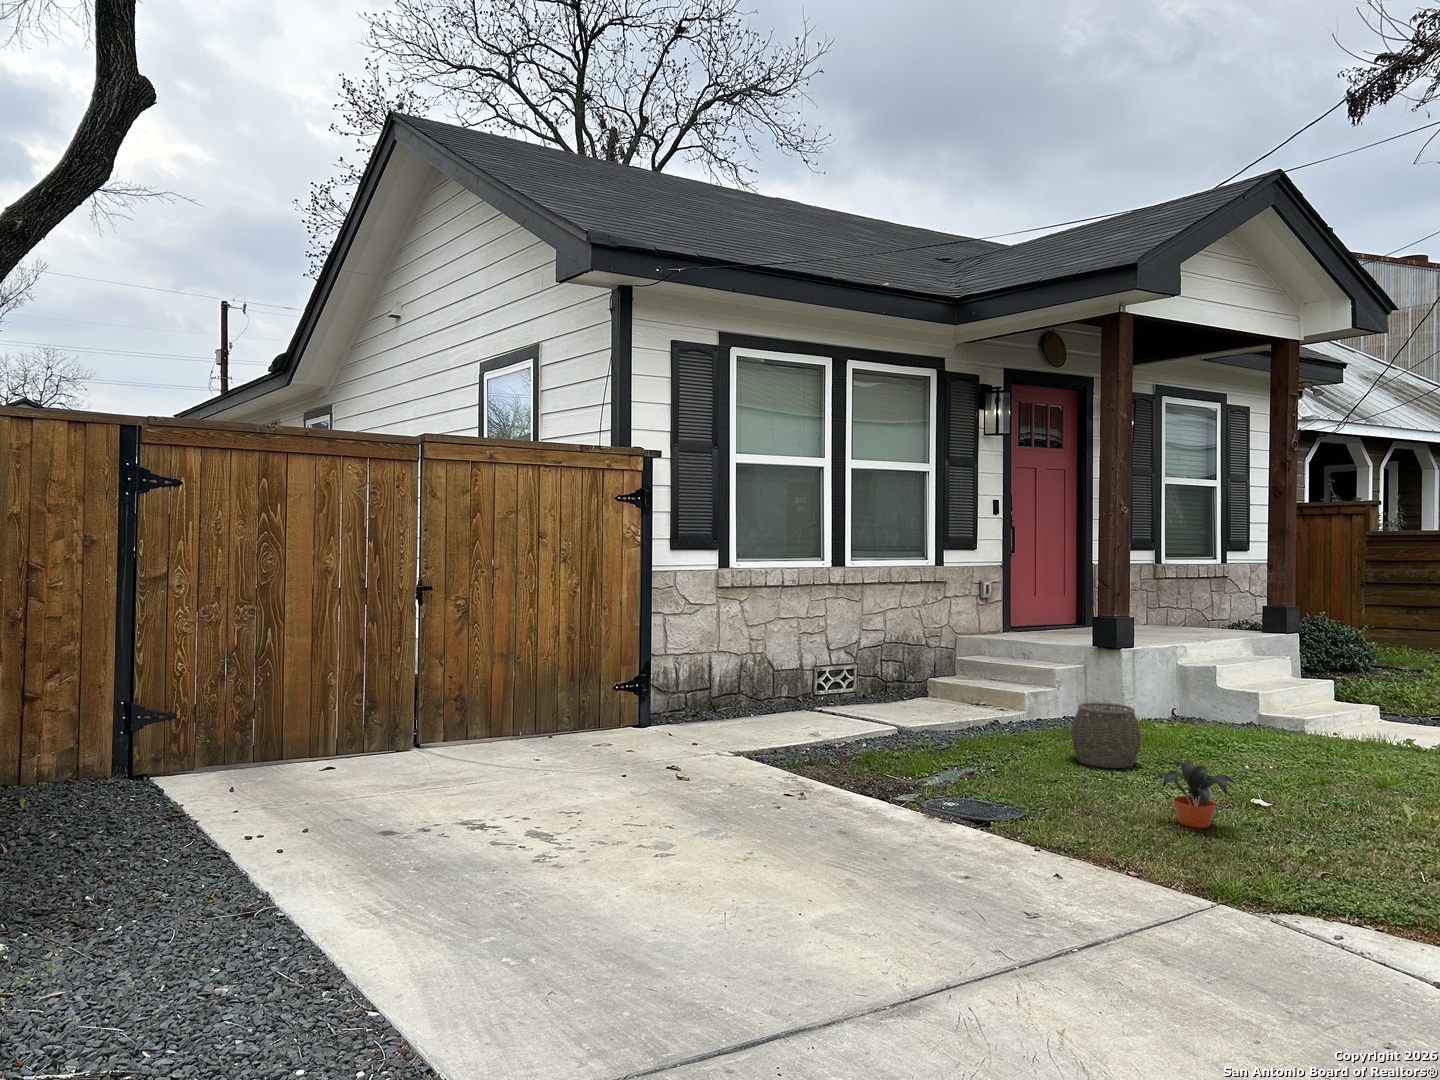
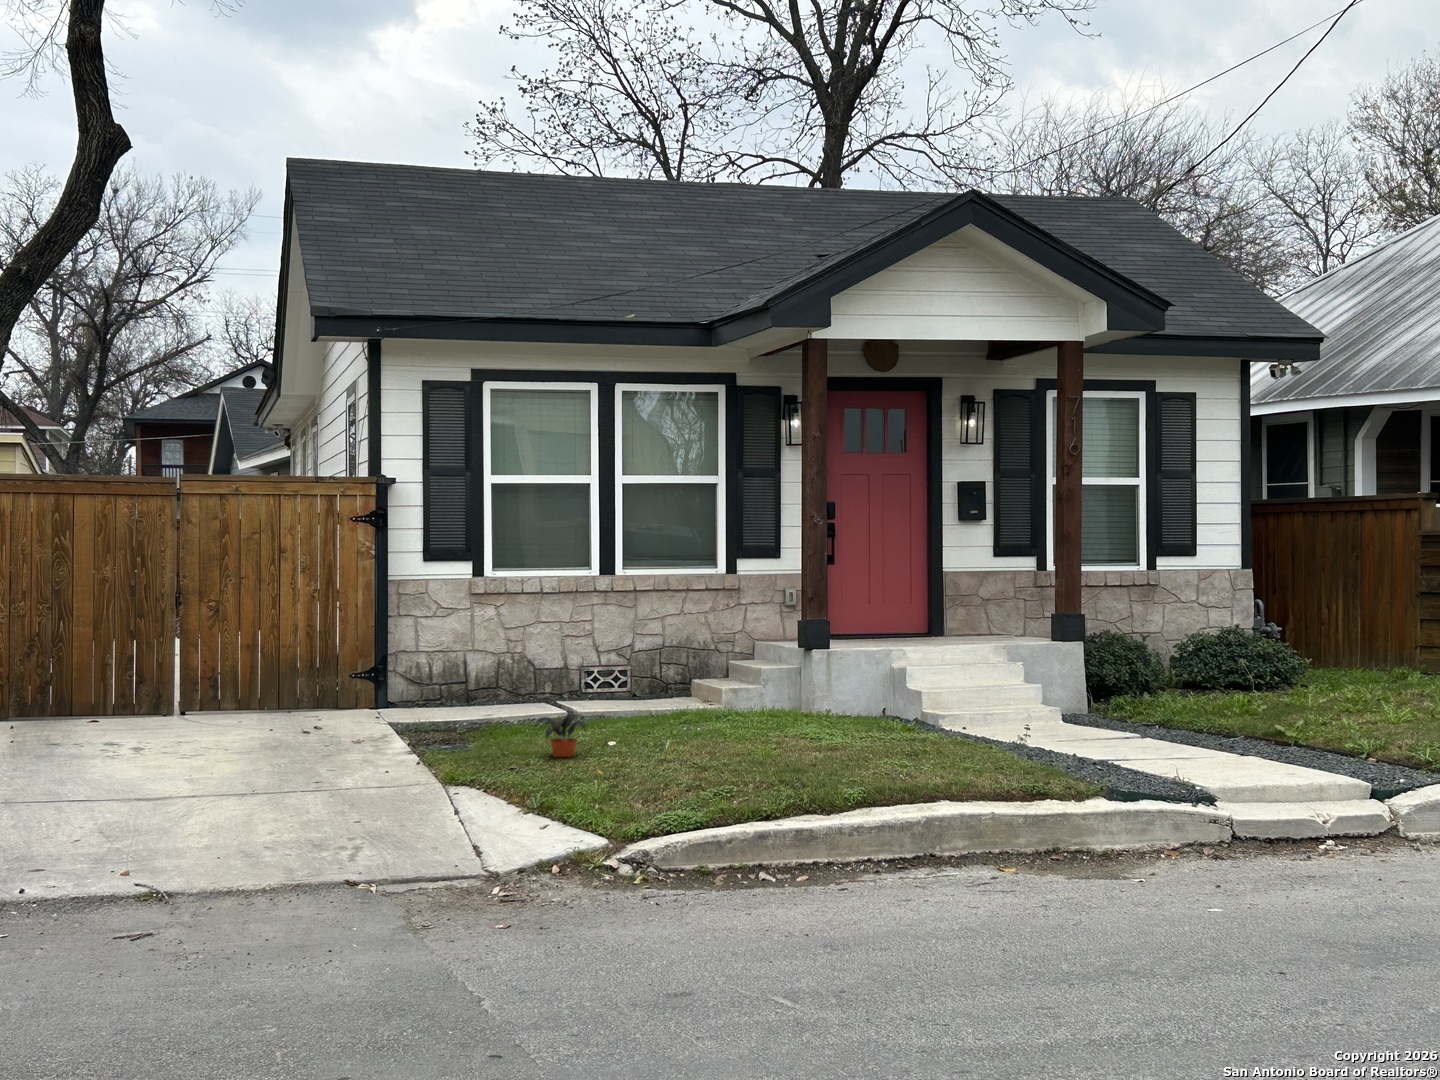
woven basket: present [1071,702,1141,769] -> none [603,684,655,733]

